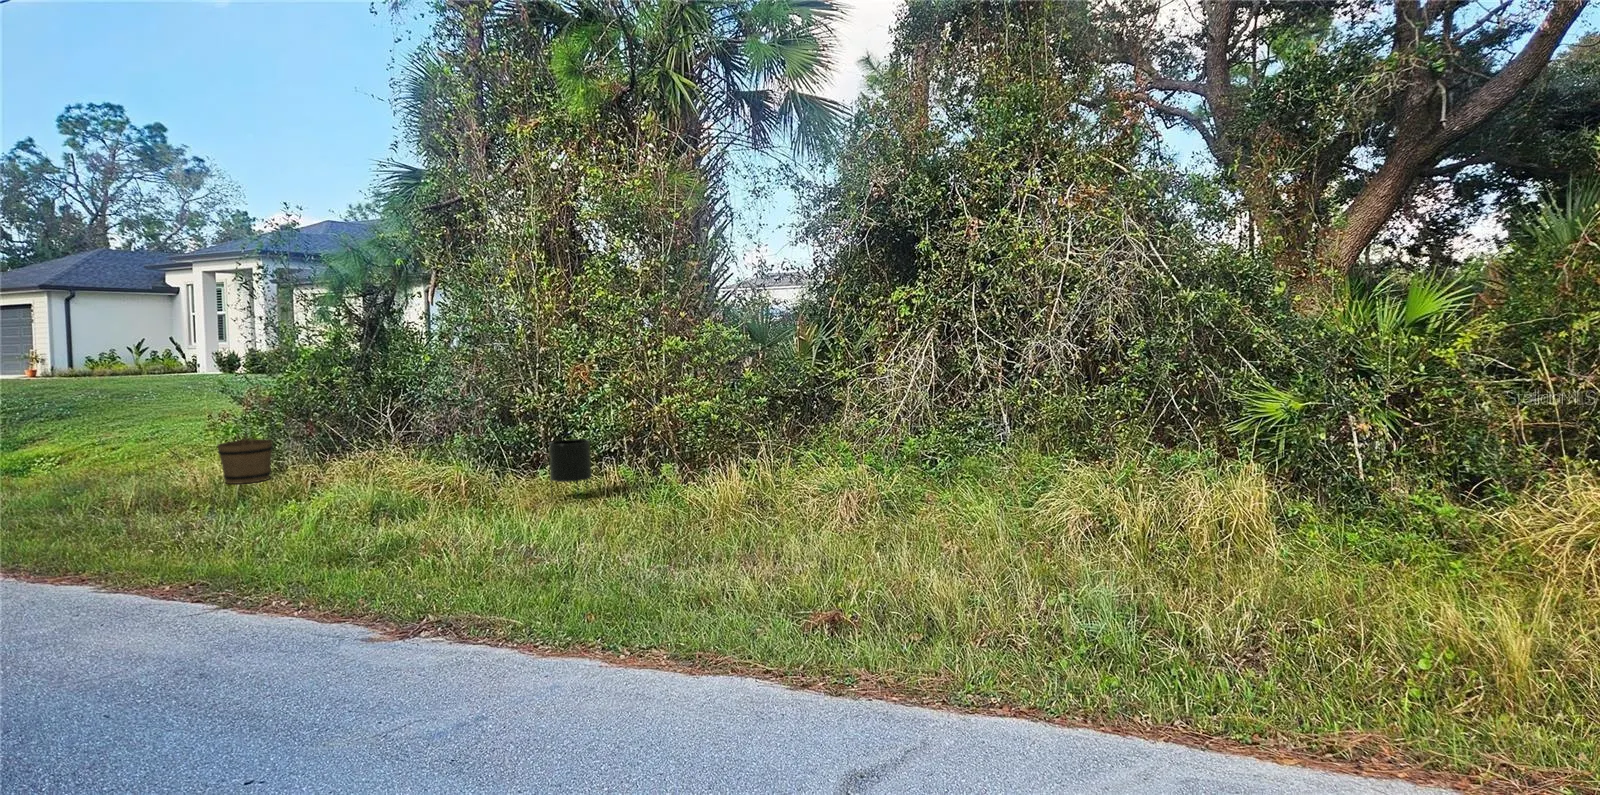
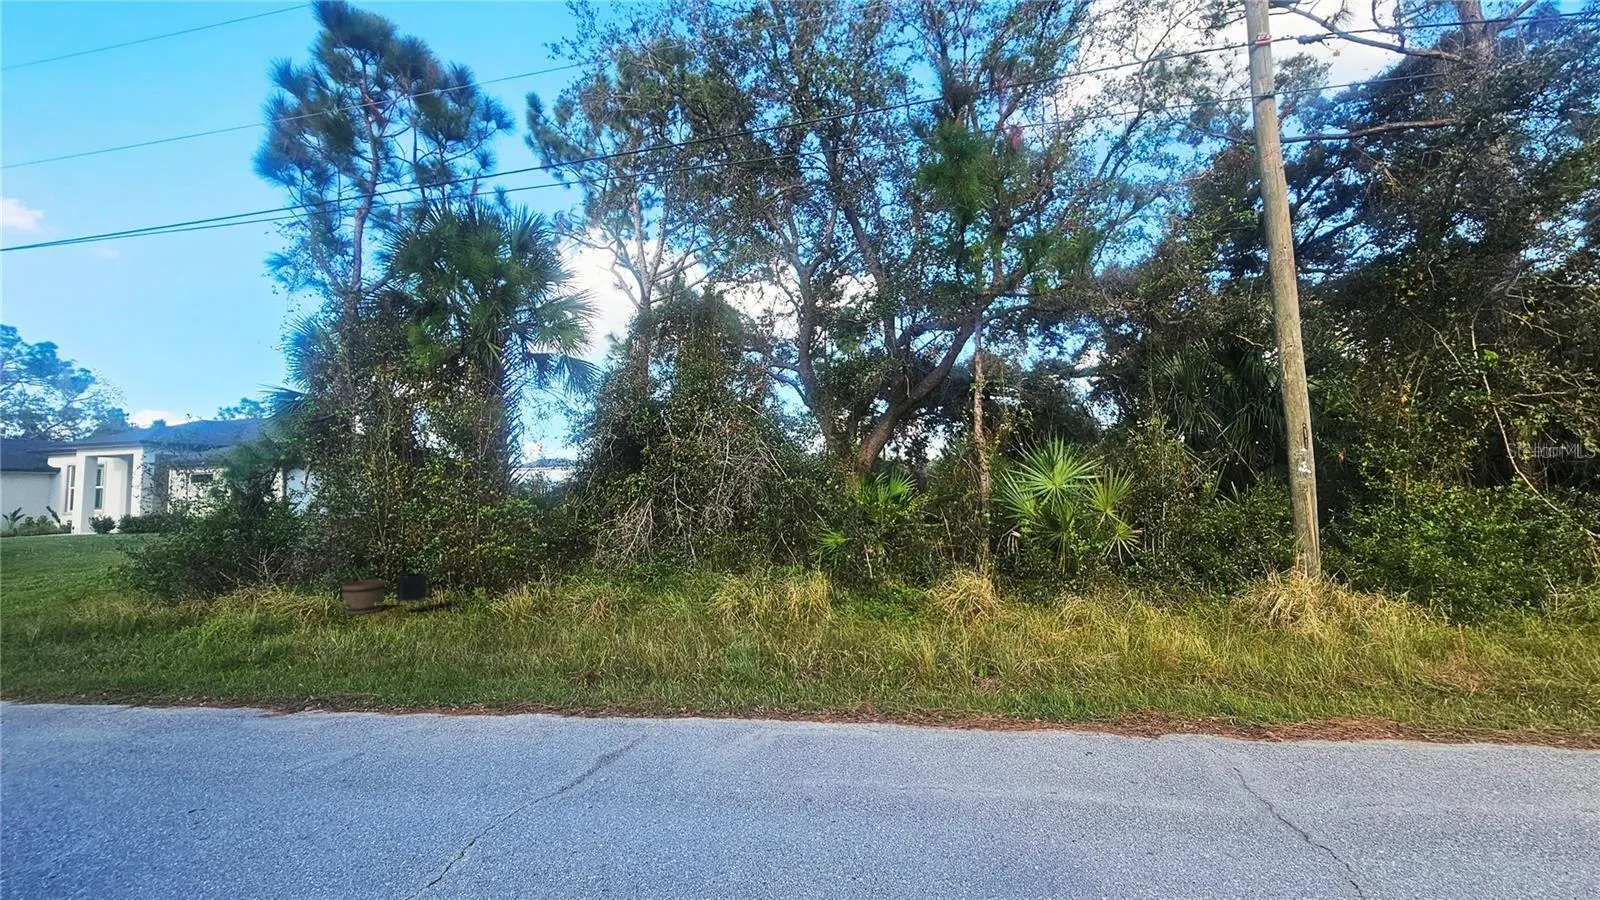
bucket: present [218,433,273,484] -> present [342,576,385,615]

